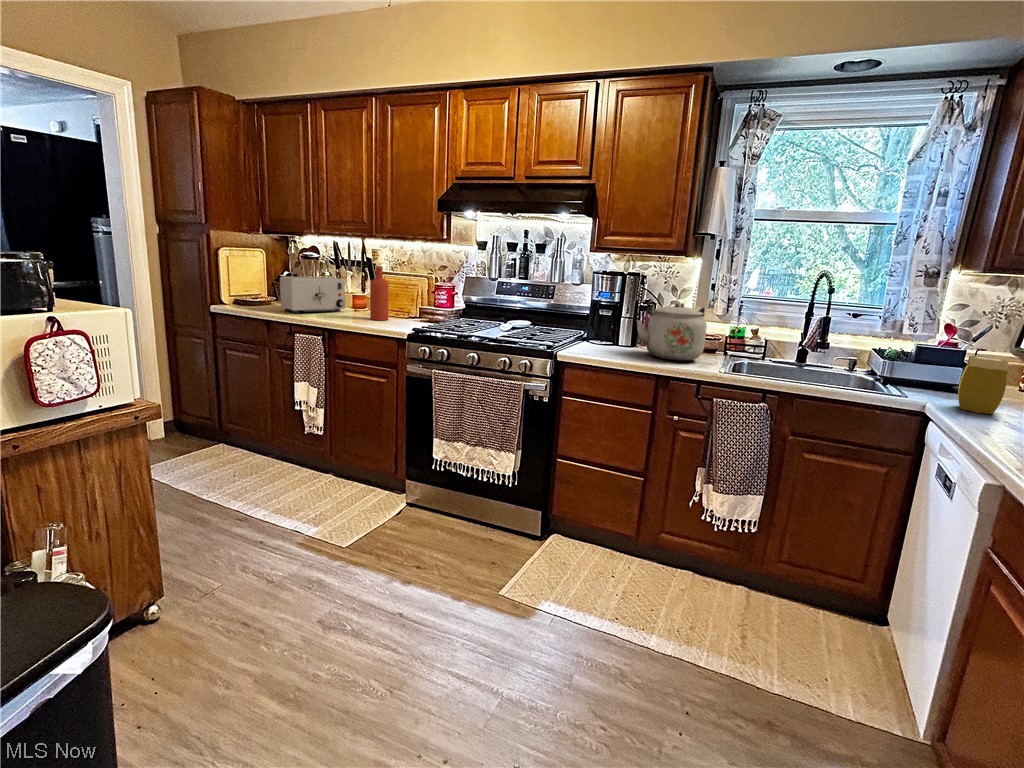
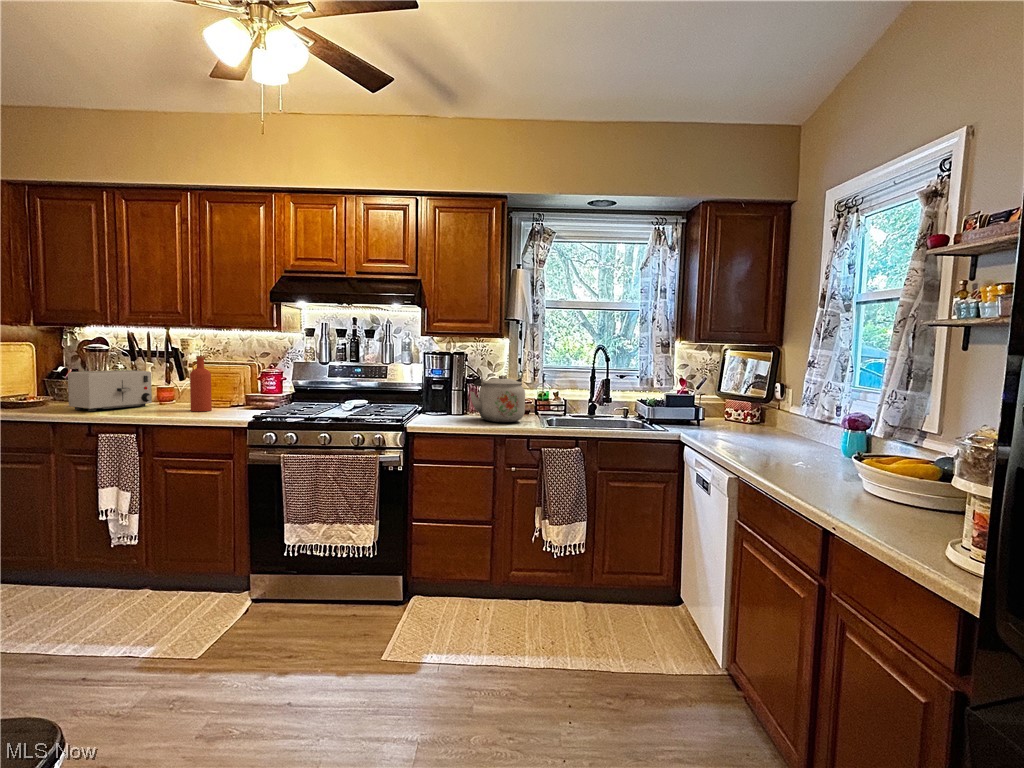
jar: present [958,355,1009,414] -> none [698,398,723,436]

